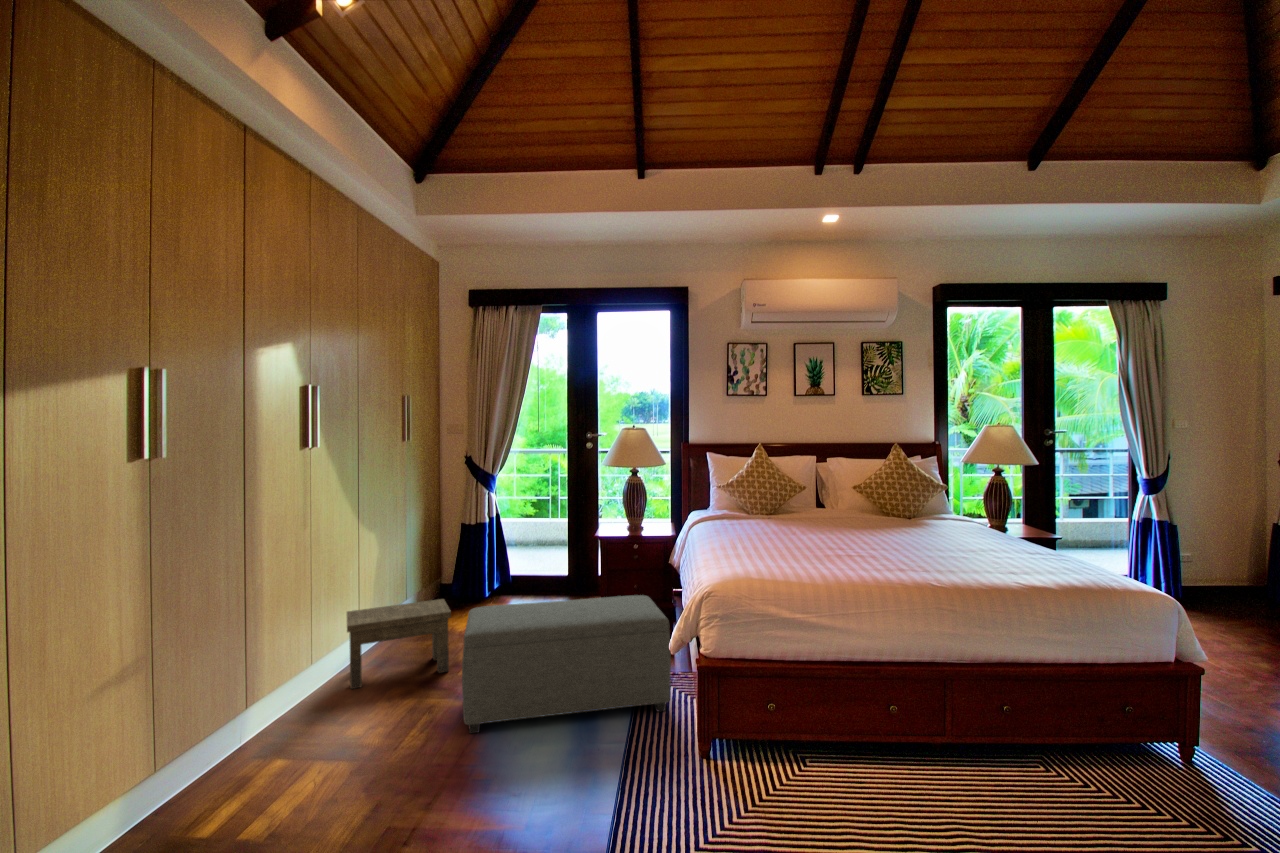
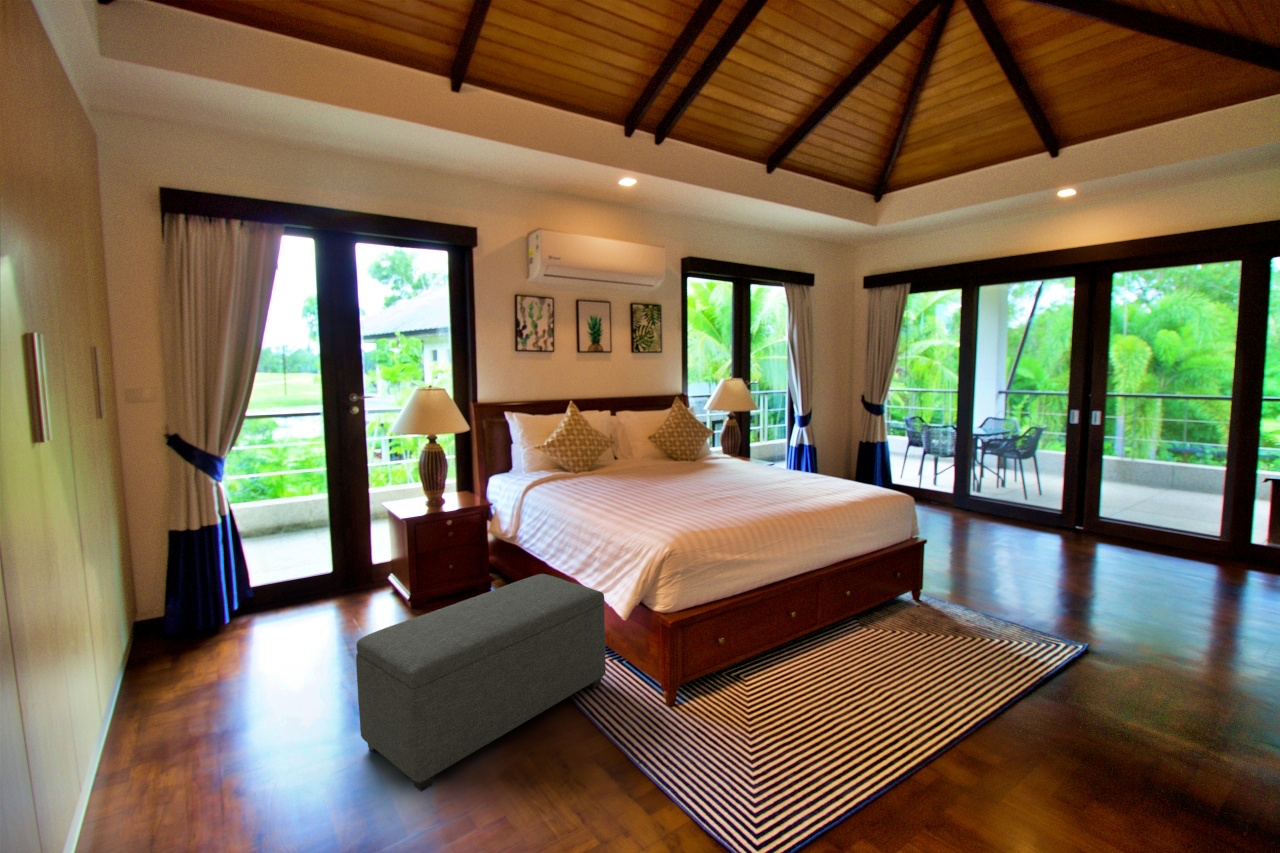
side table: present [347,599,451,689] -> none [92,639,290,814]

